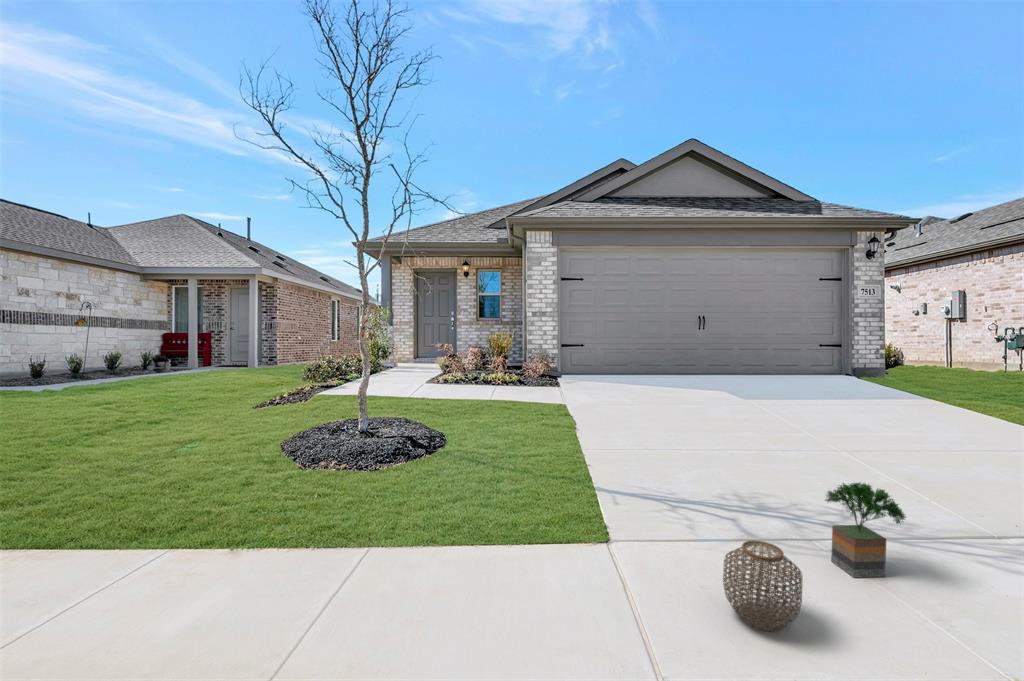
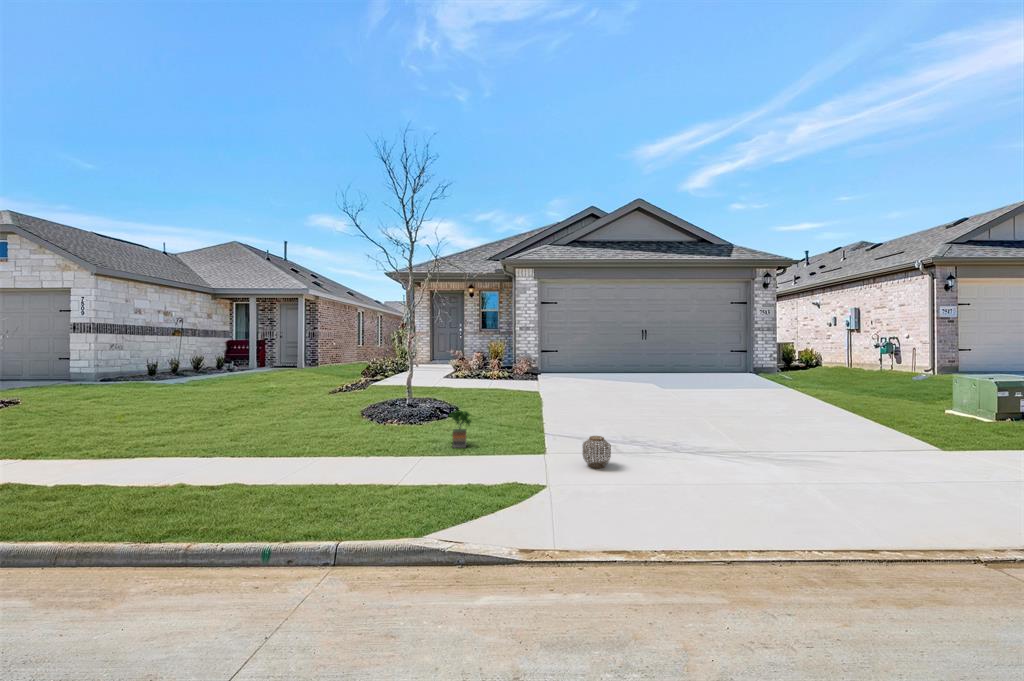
potted tree: present [825,483,906,577] -> present [449,411,472,448]

